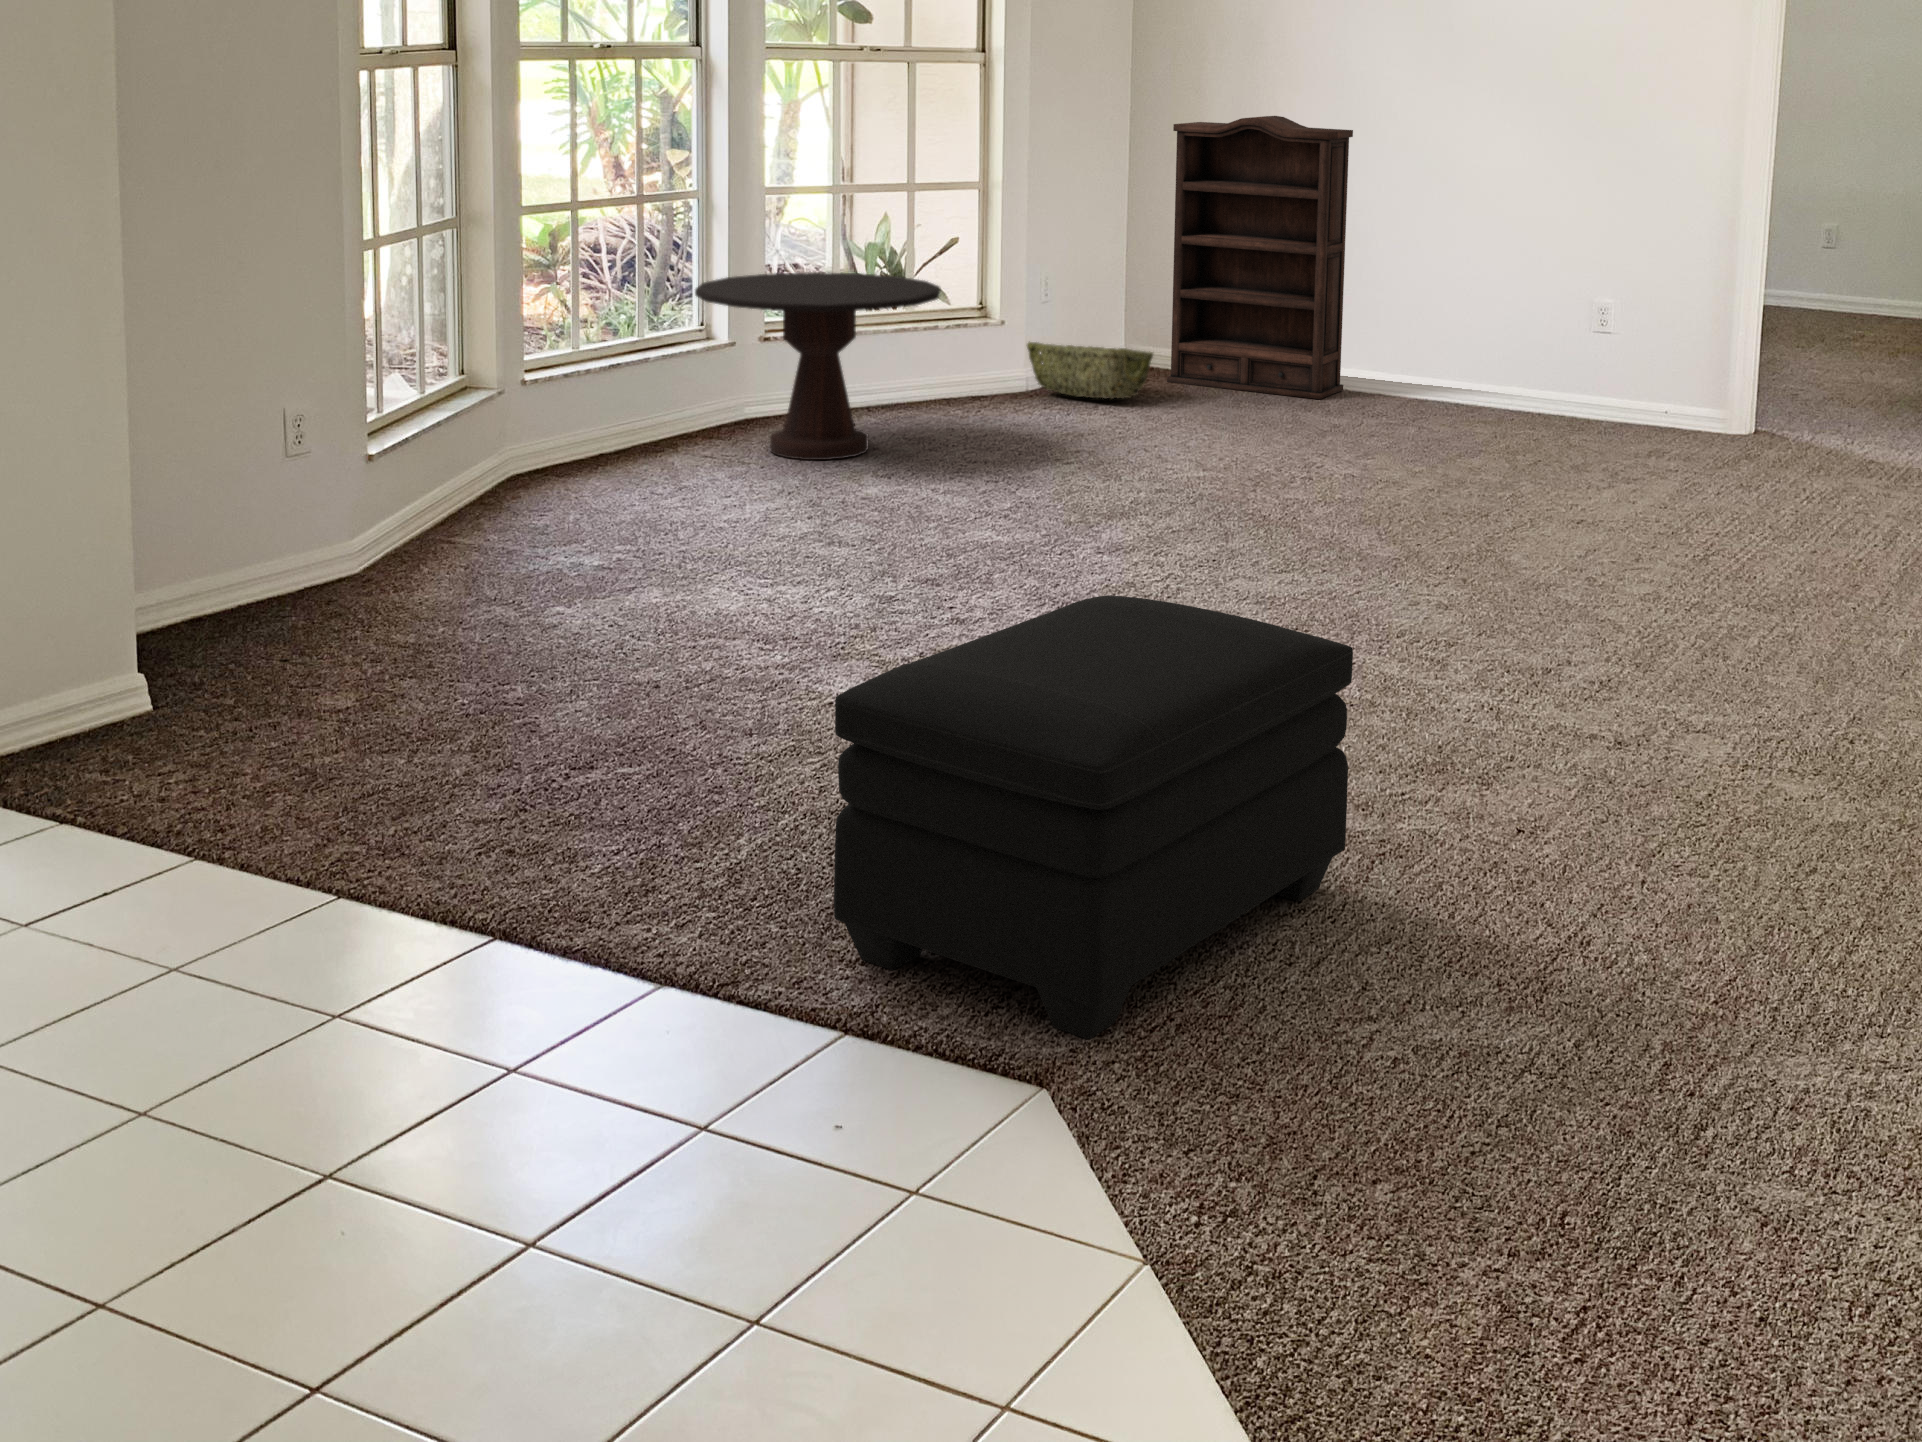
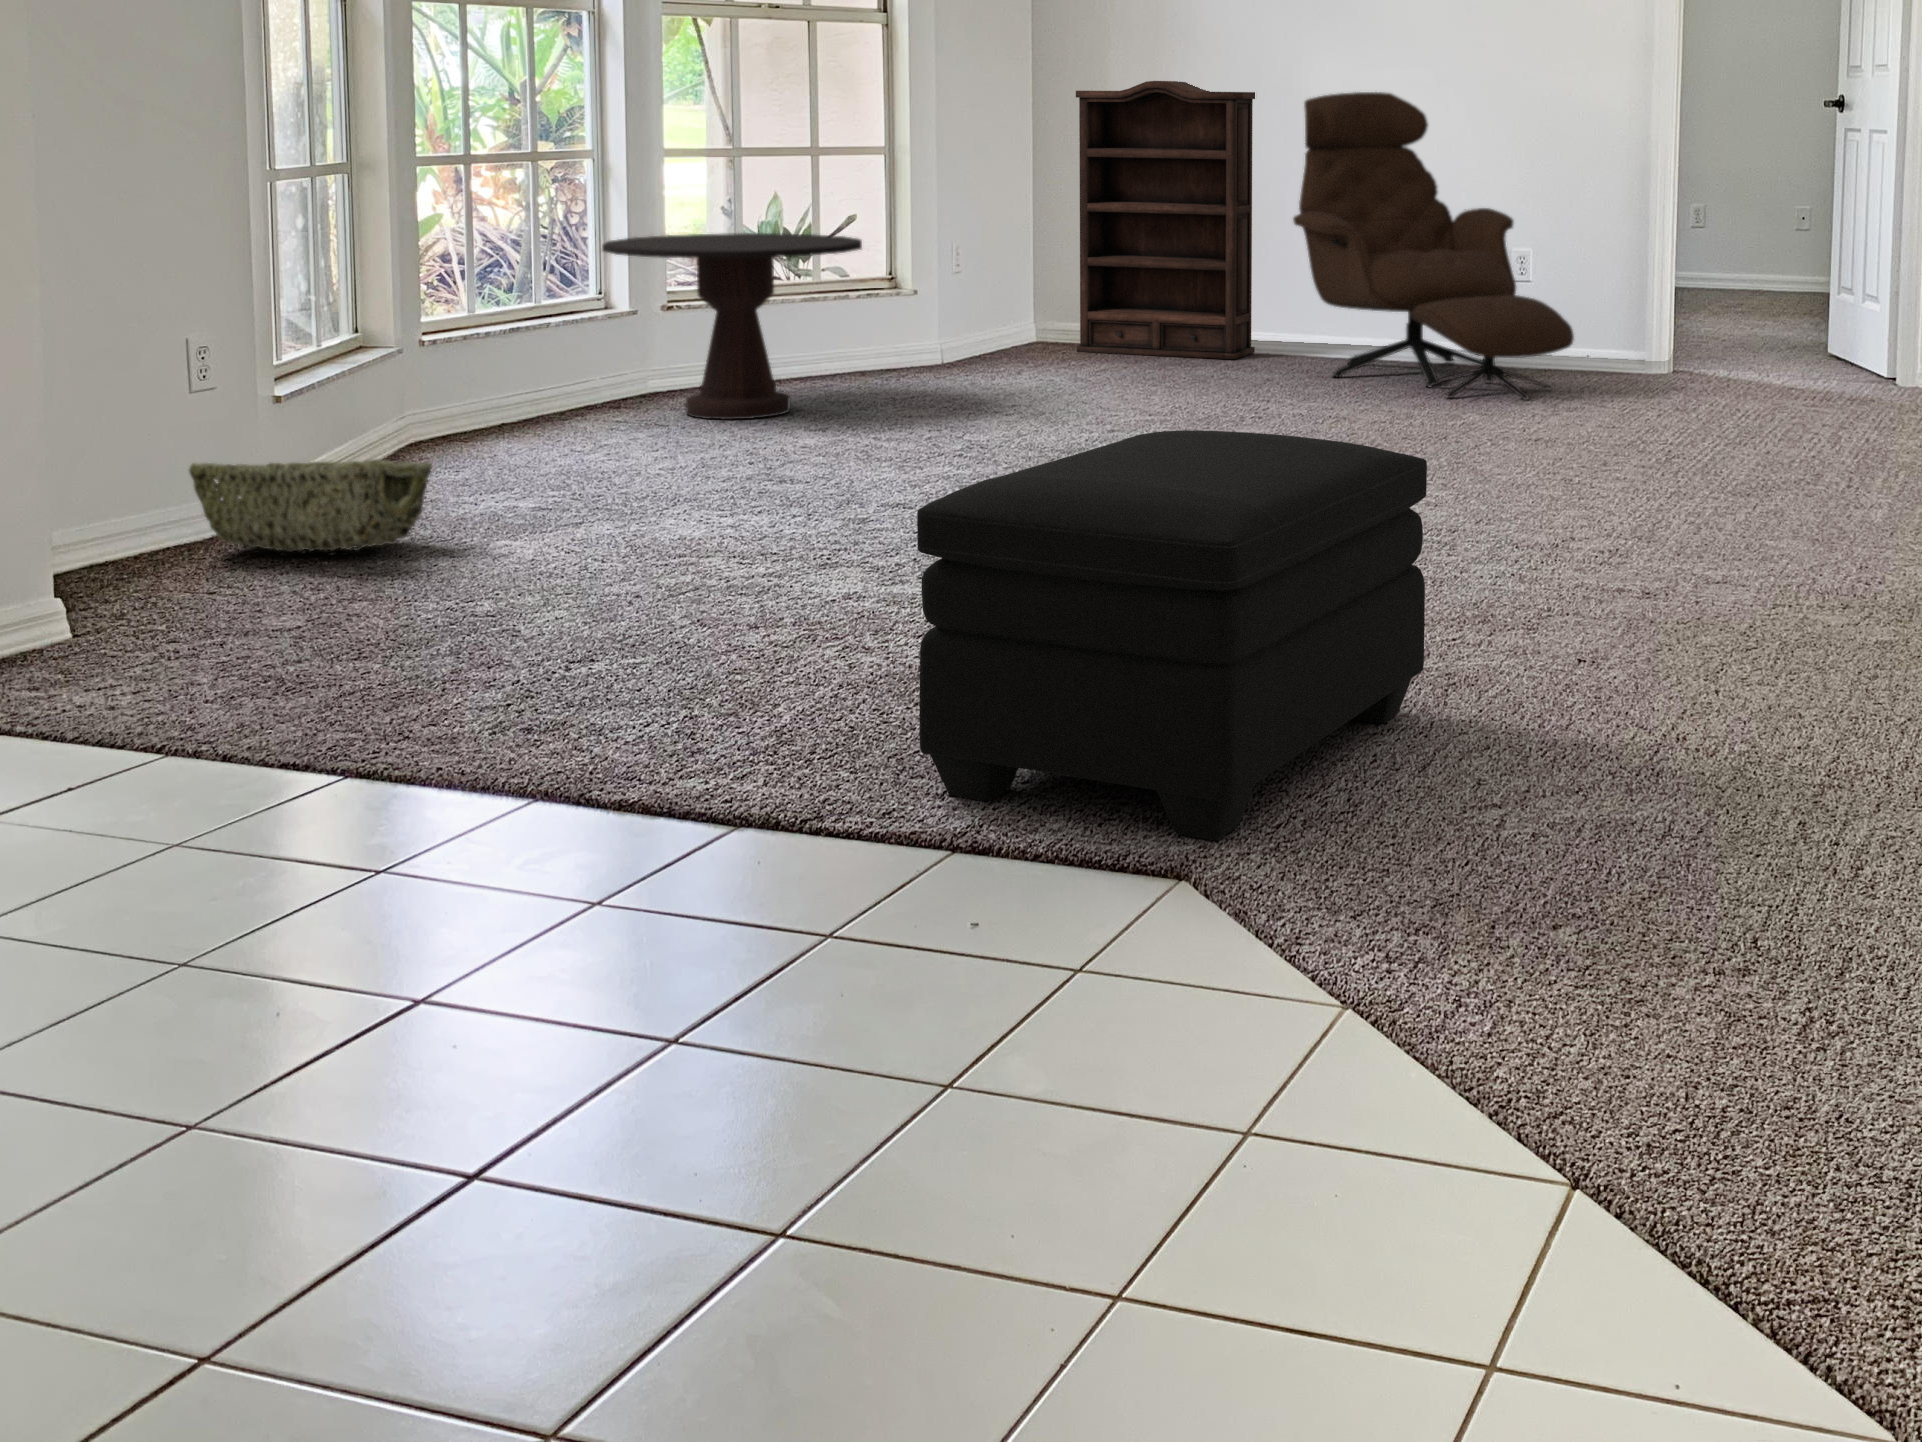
lounge chair: none [1379,137,1653,469] -> present [1293,92,1574,399]
woven basket: present [1027,342,1153,399] -> present [189,460,432,552]

